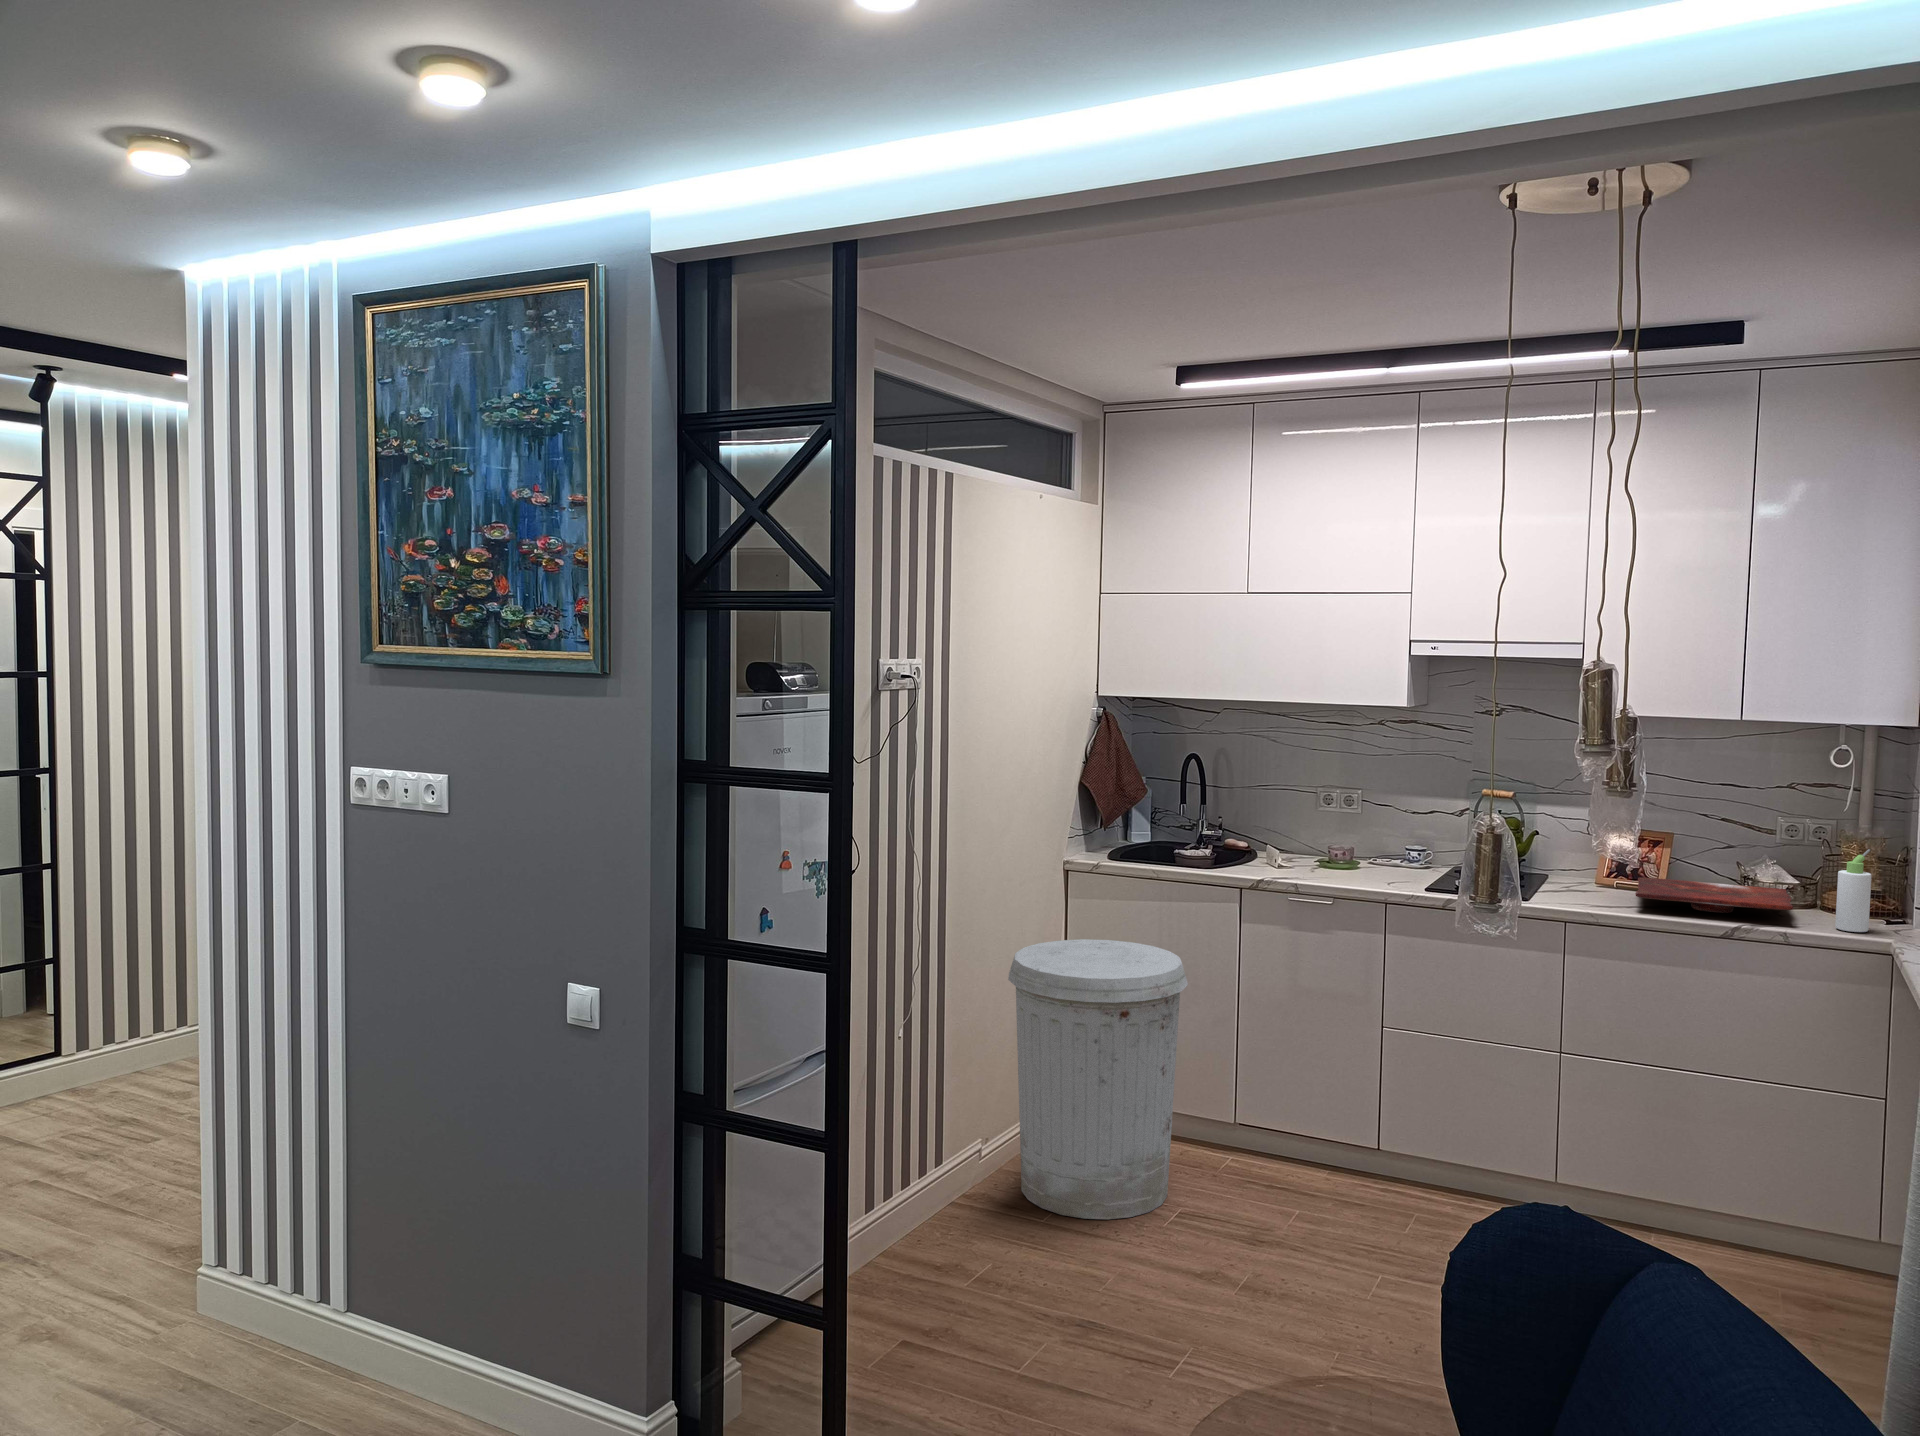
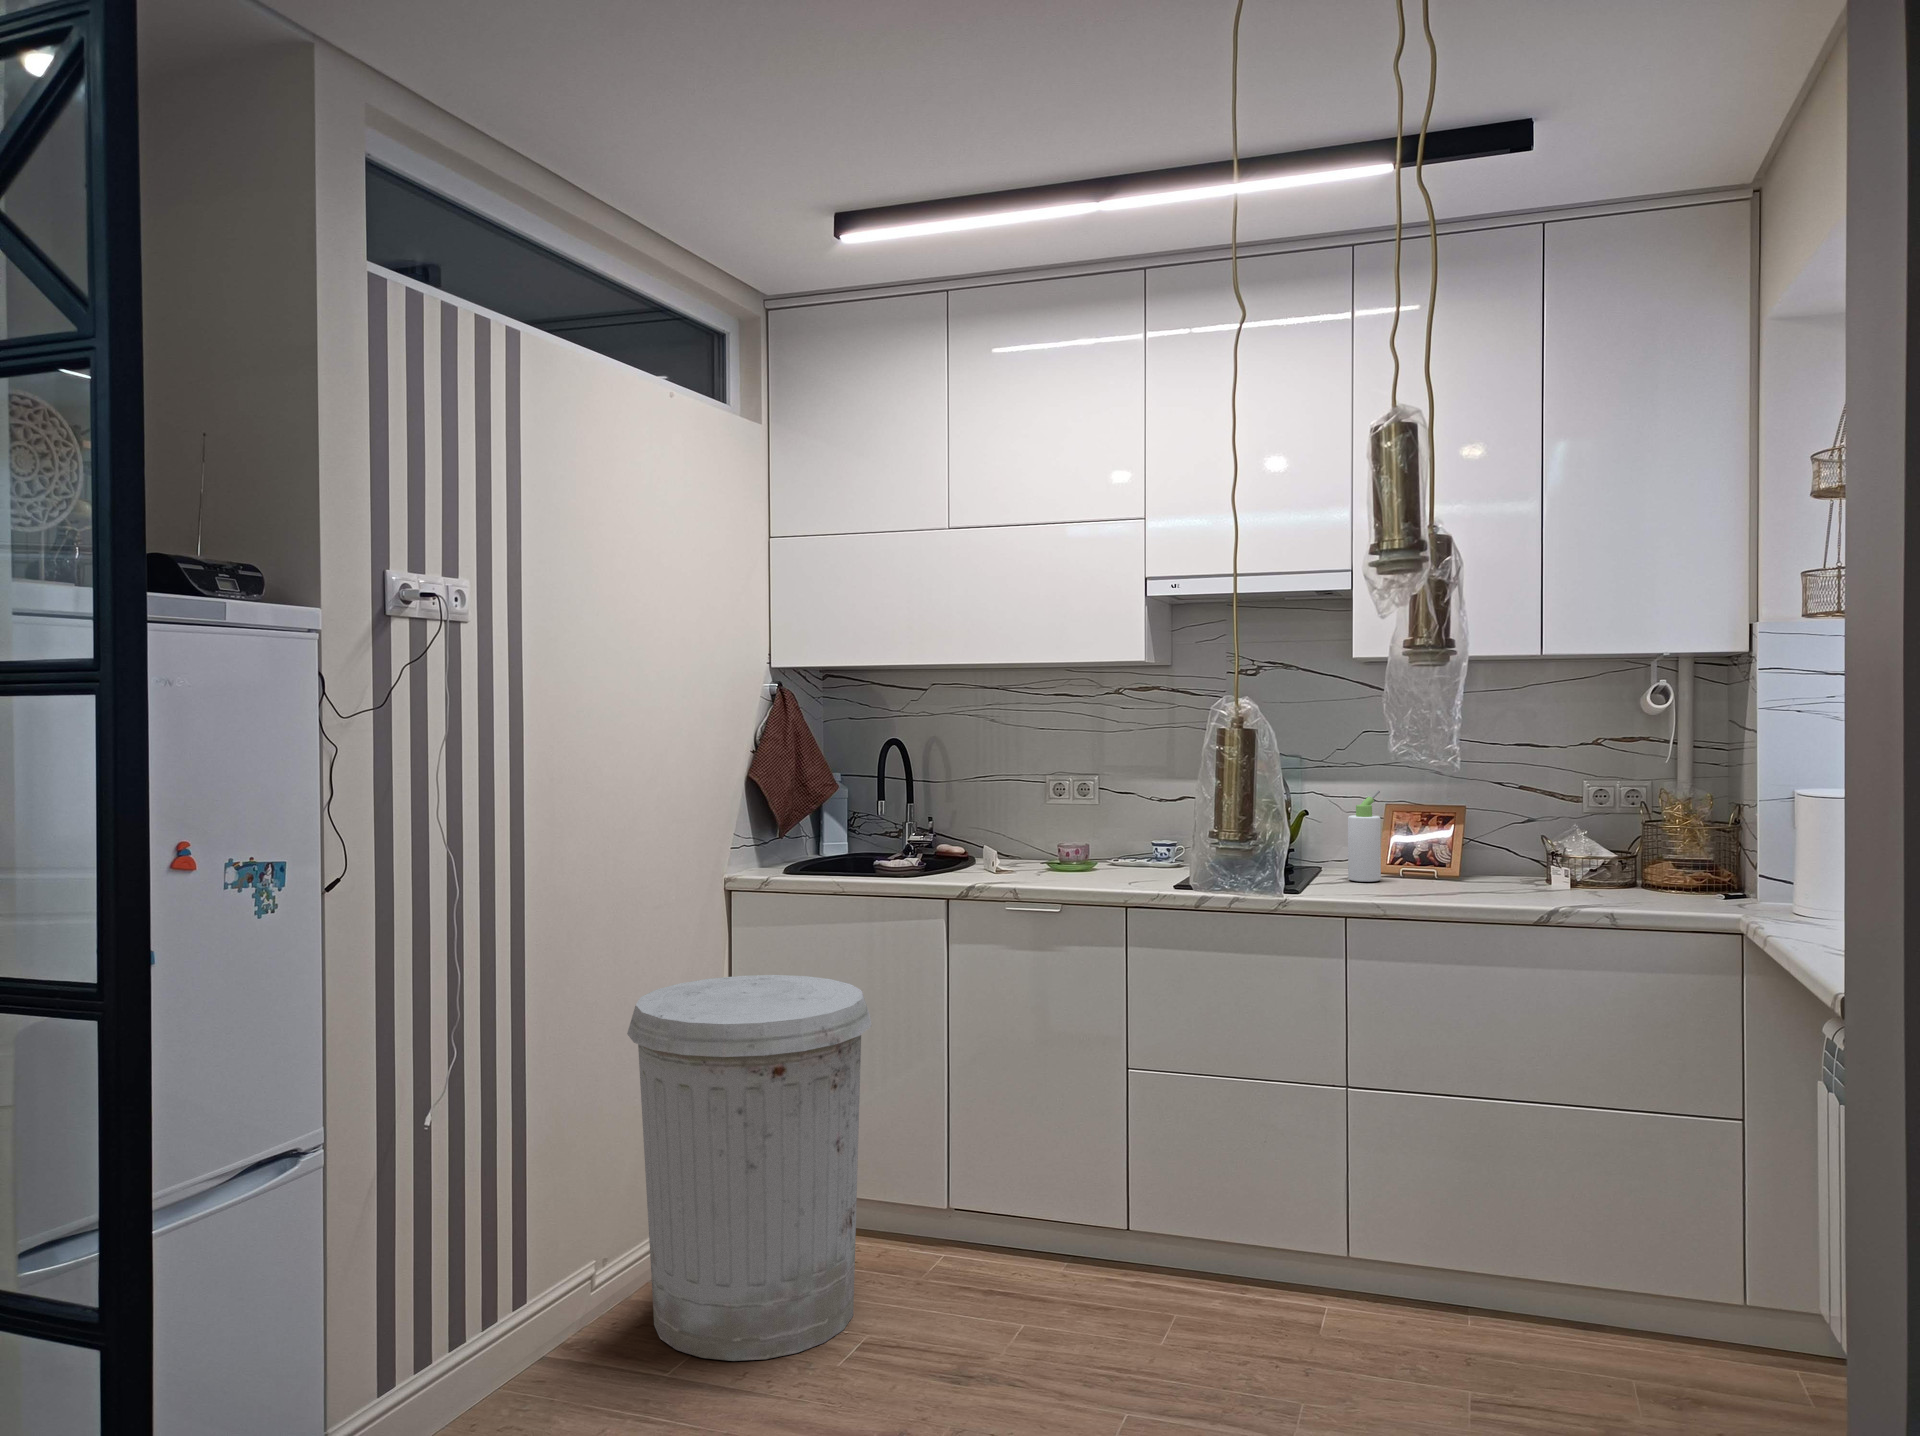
bottle: present [1835,849,1871,932] -> present [1348,791,1381,882]
cutting board: present [1635,878,1793,913] -> none [1428,860,1620,895]

